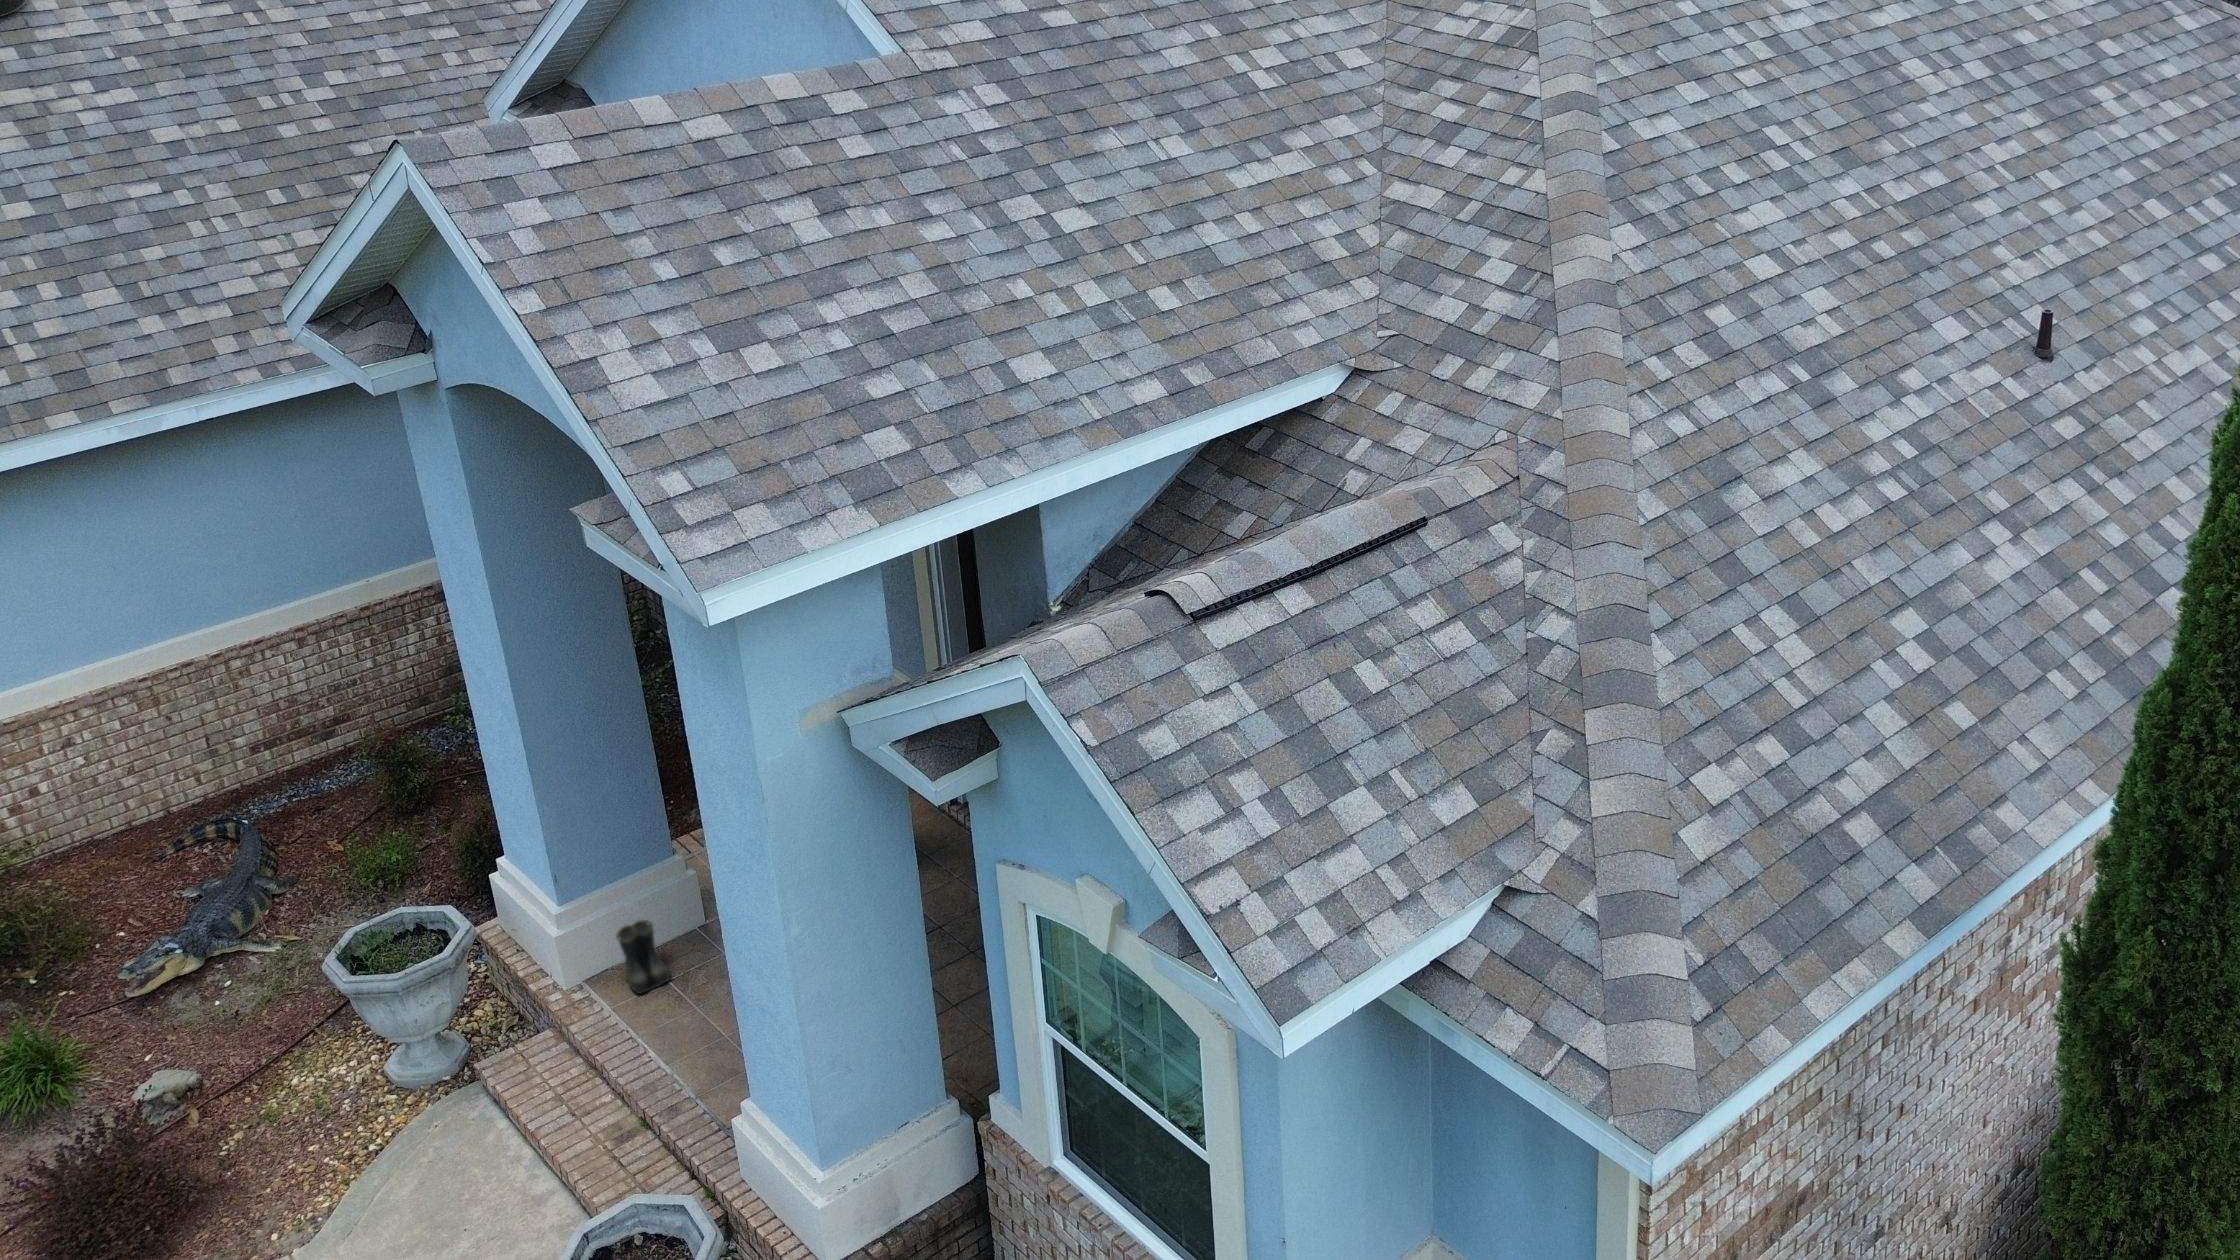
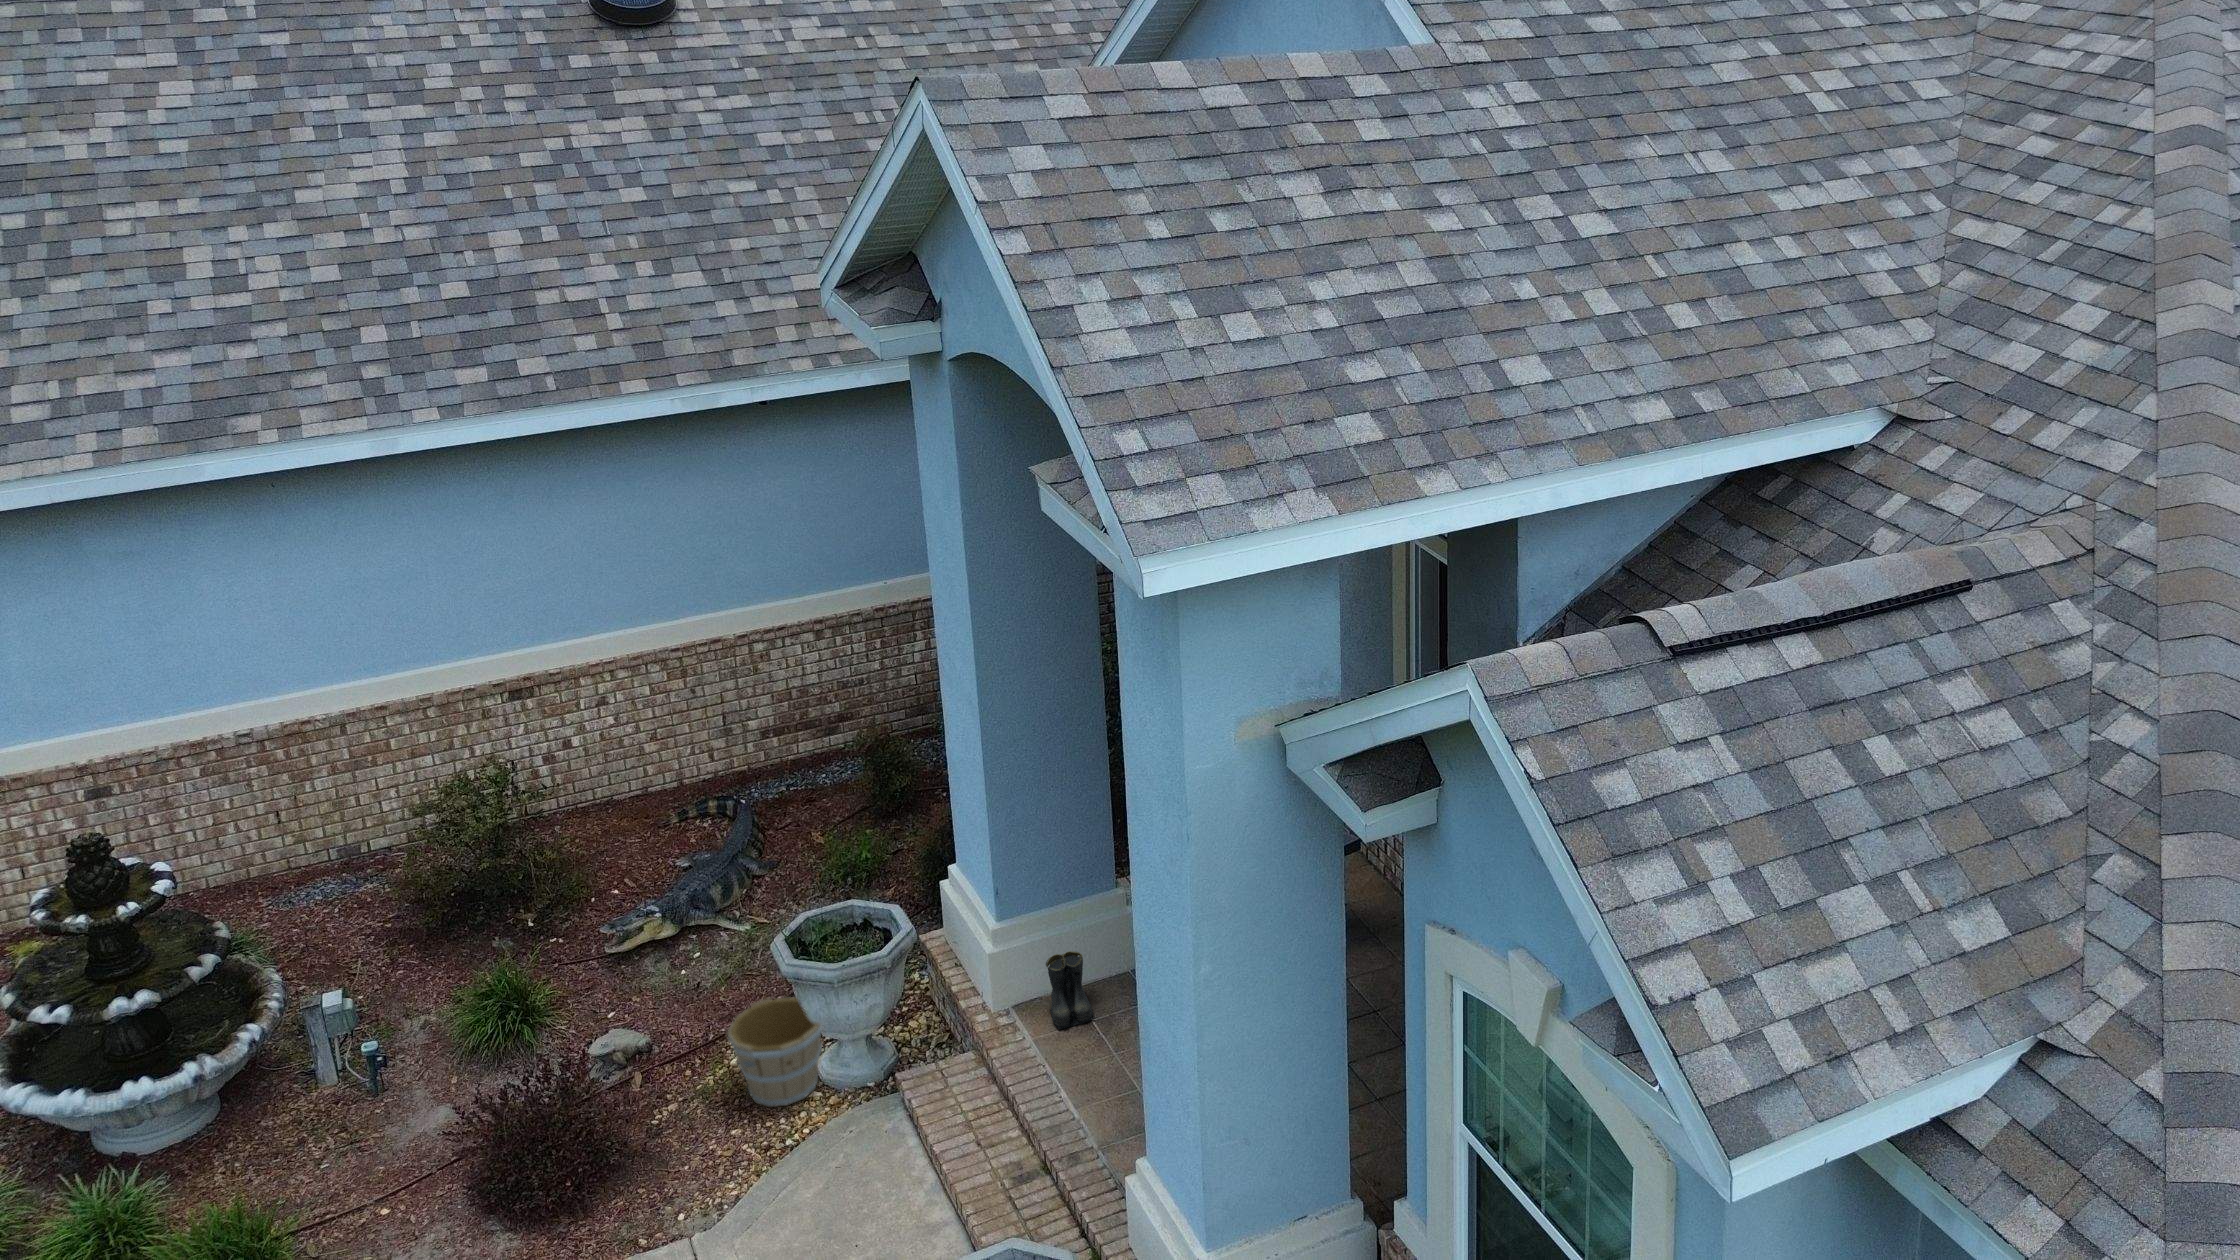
wooden bucket: none [288,1014,392,1123] -> present [728,997,822,1107]

